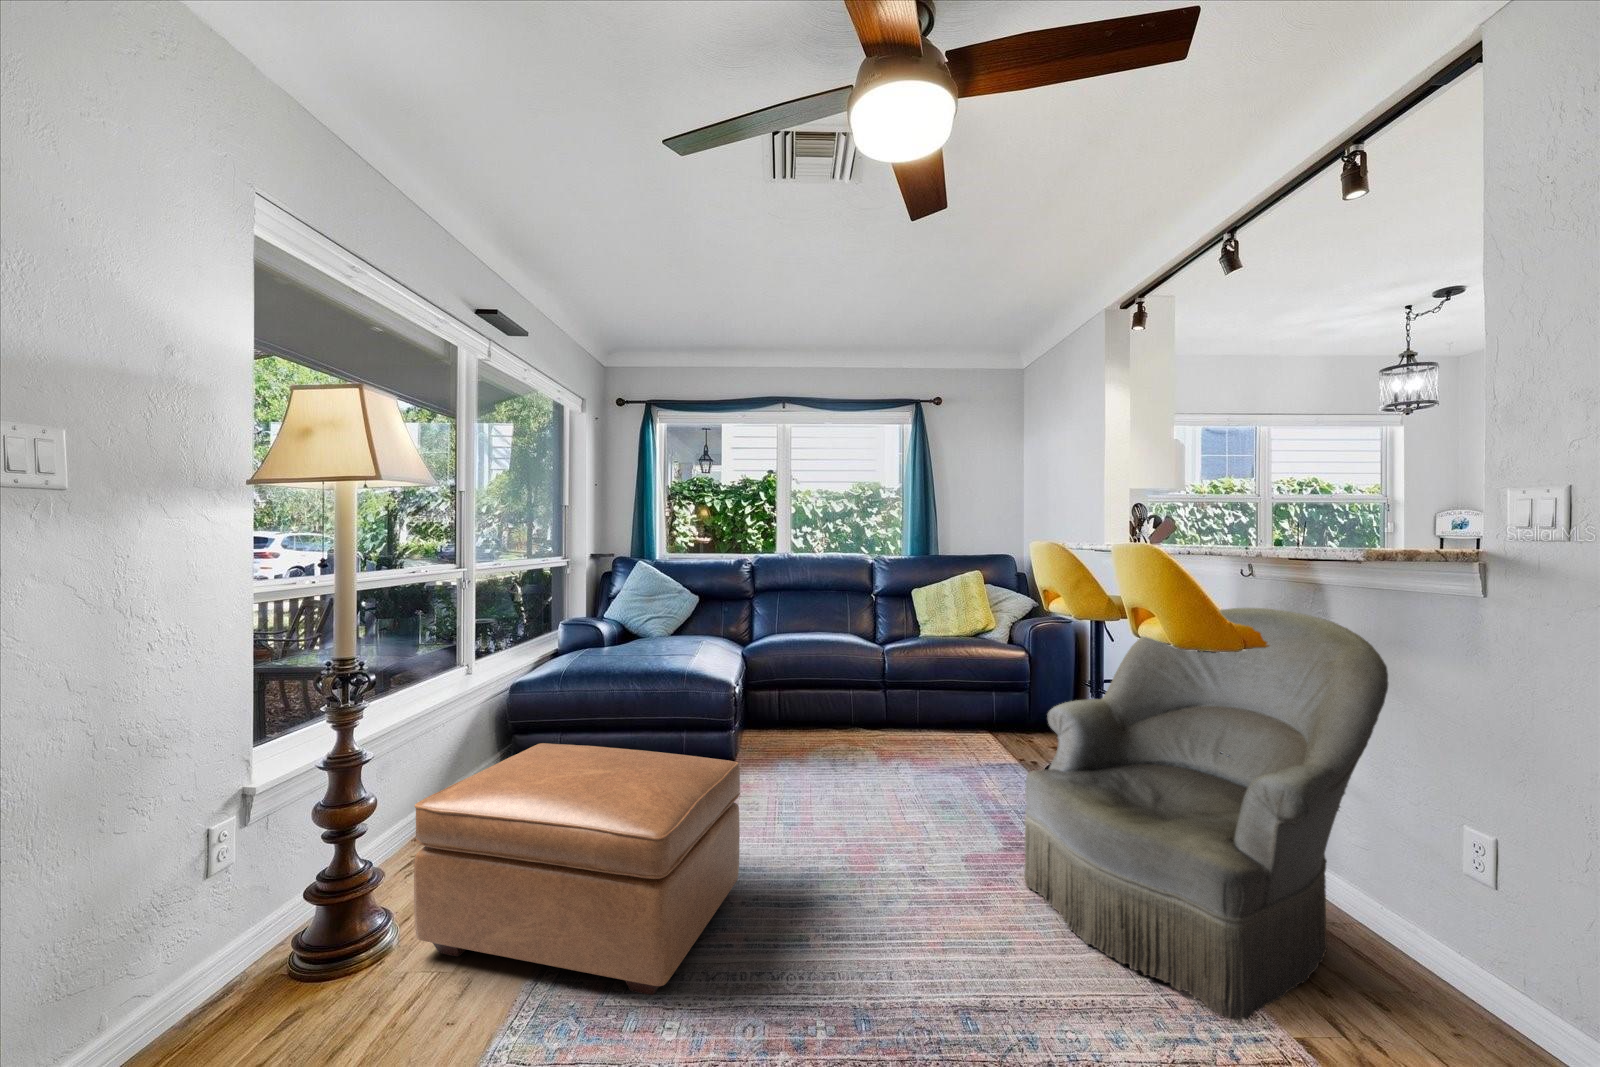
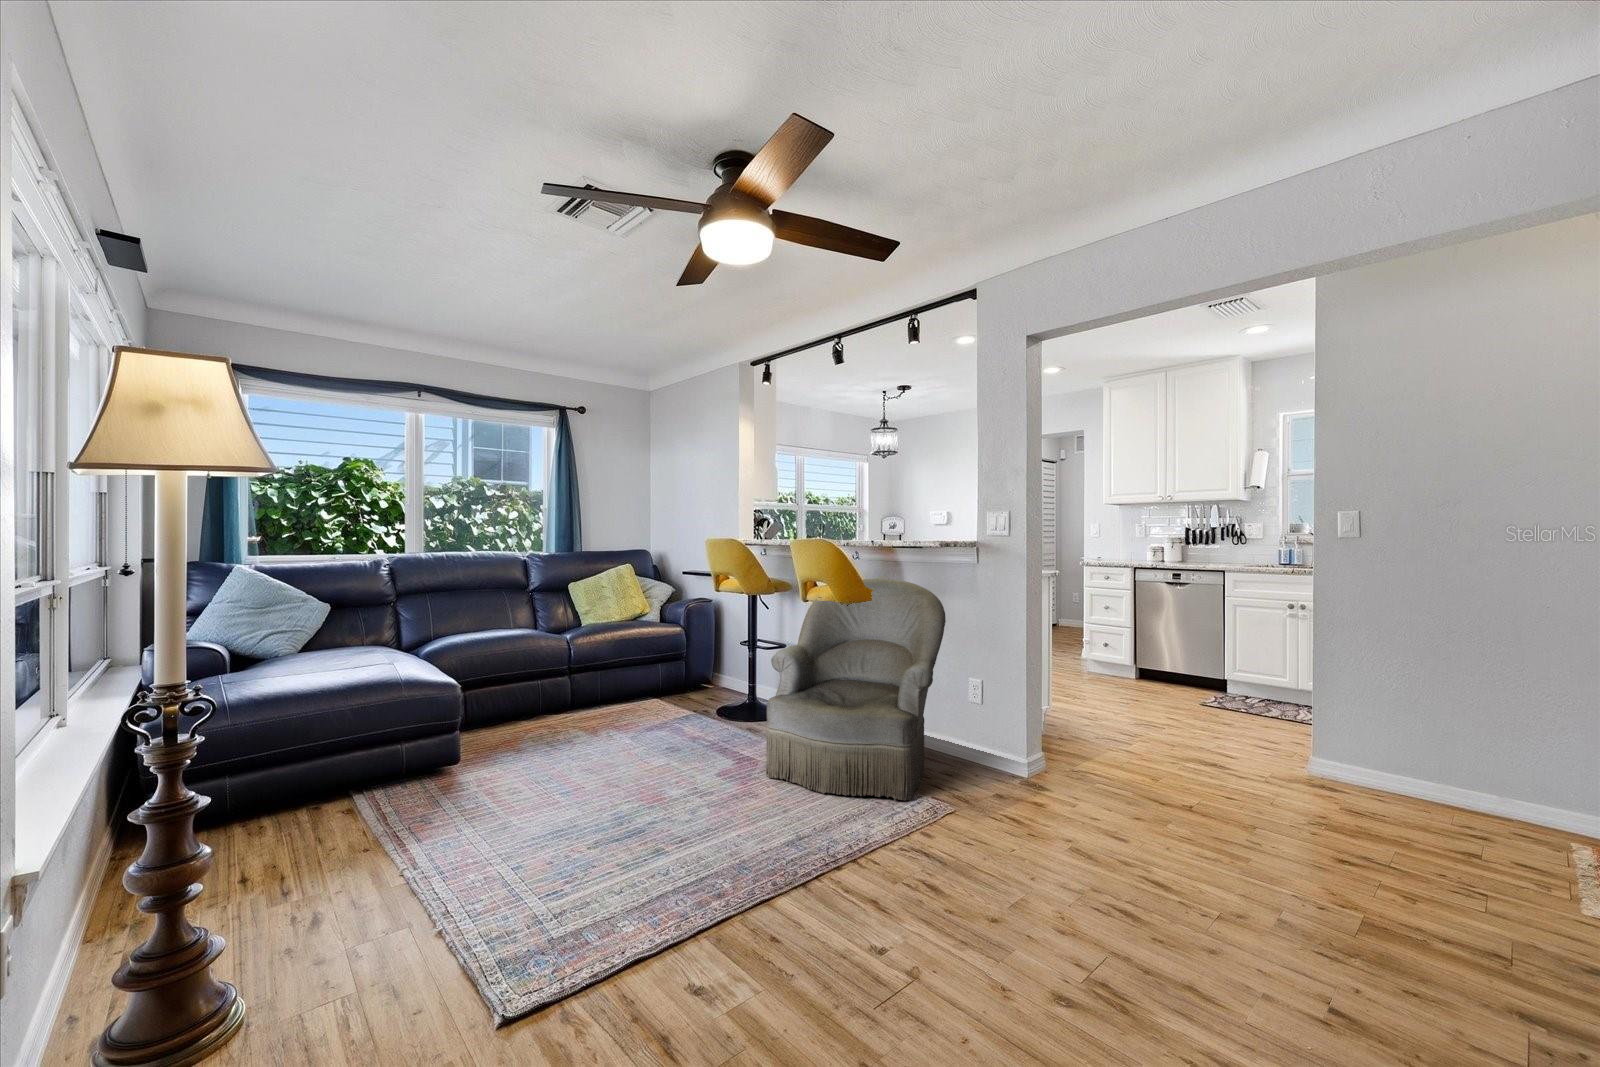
ottoman: present [414,743,740,995] -> none [300,731,606,981]

